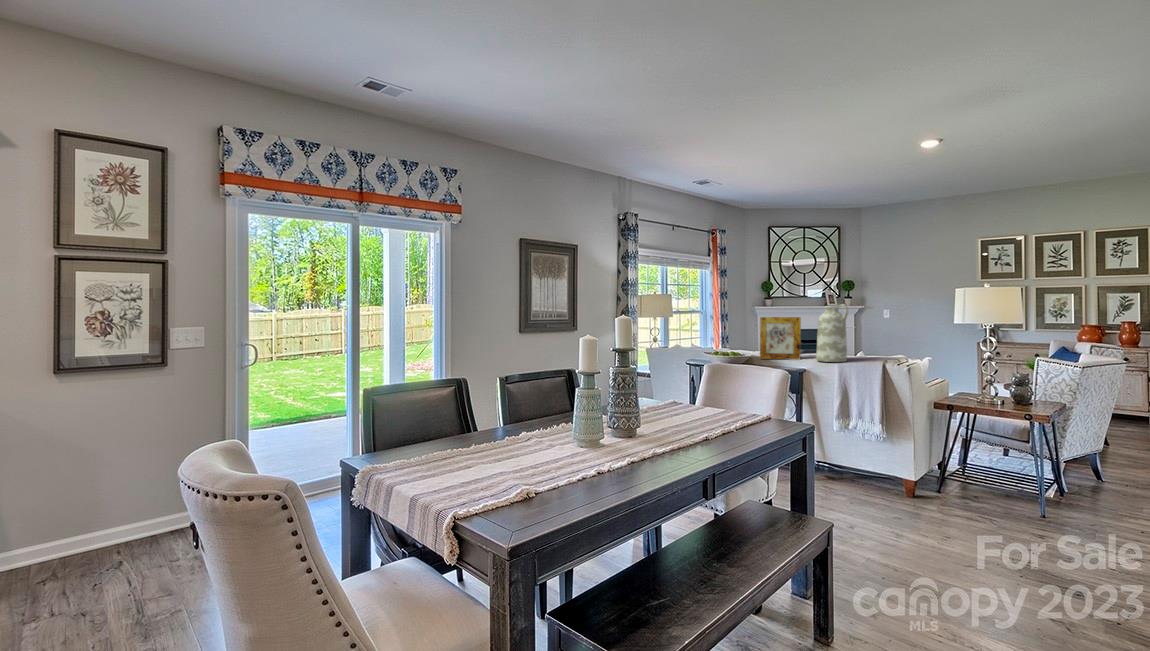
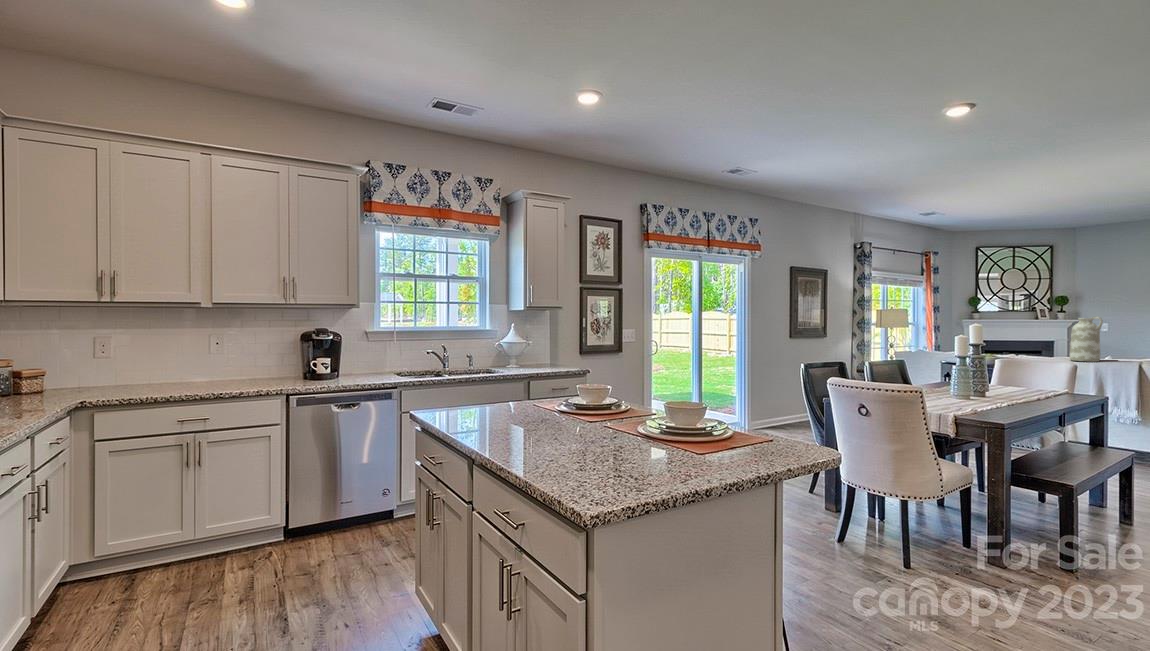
picture frame: present [760,317,801,360] -> none [1012,326,1053,360]

